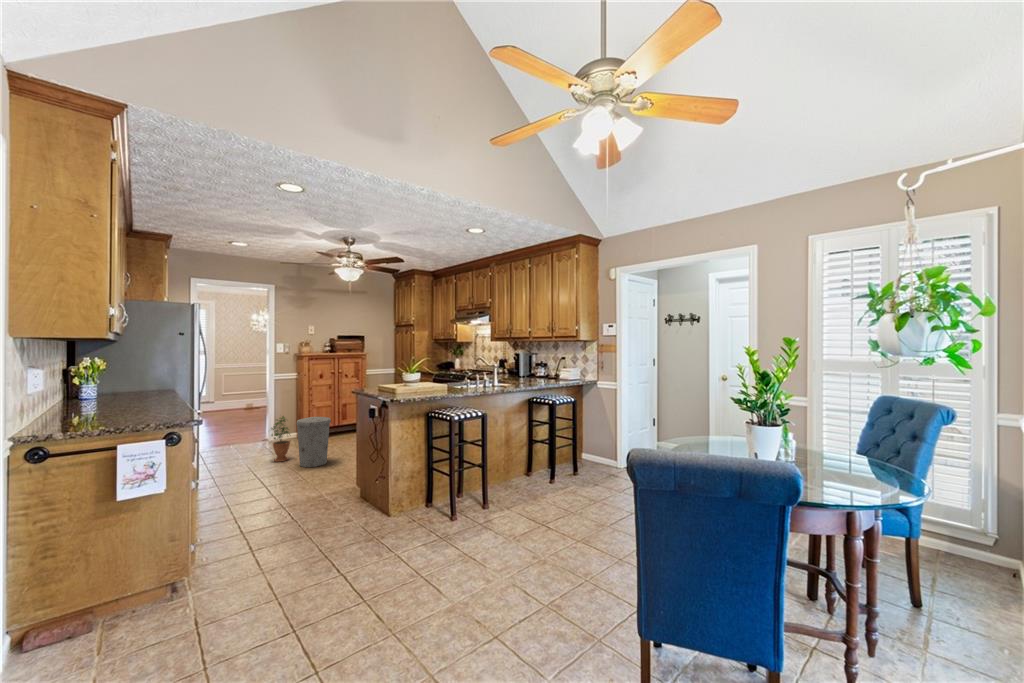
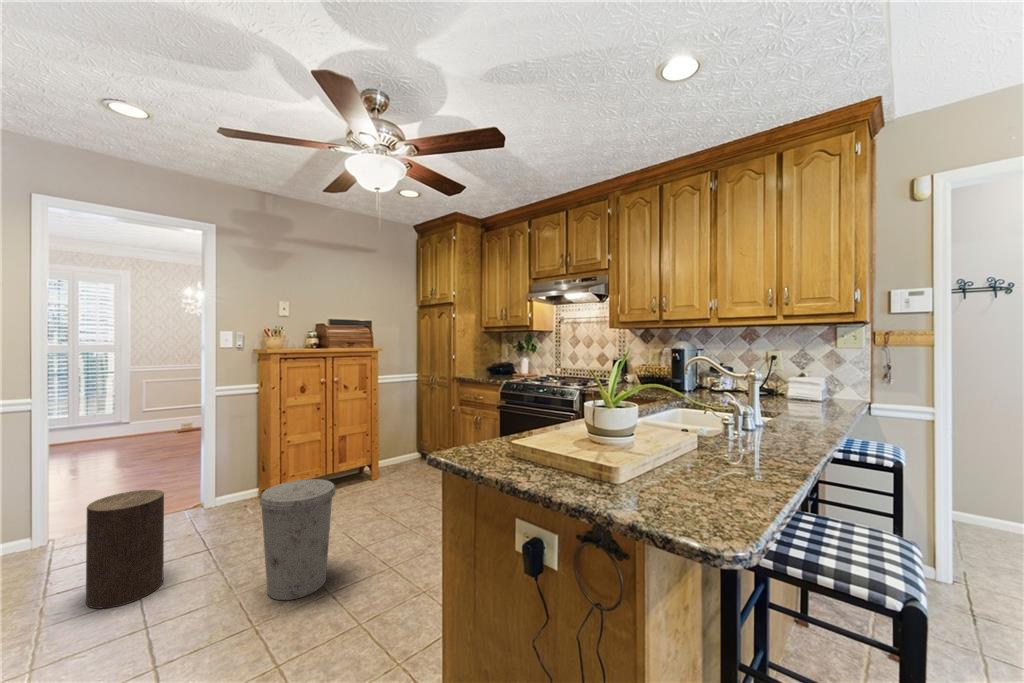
potted plant: present [271,416,290,462] -> none [196,475,246,580]
stool: none [223,420,254,467] -> present [86,490,164,609]

